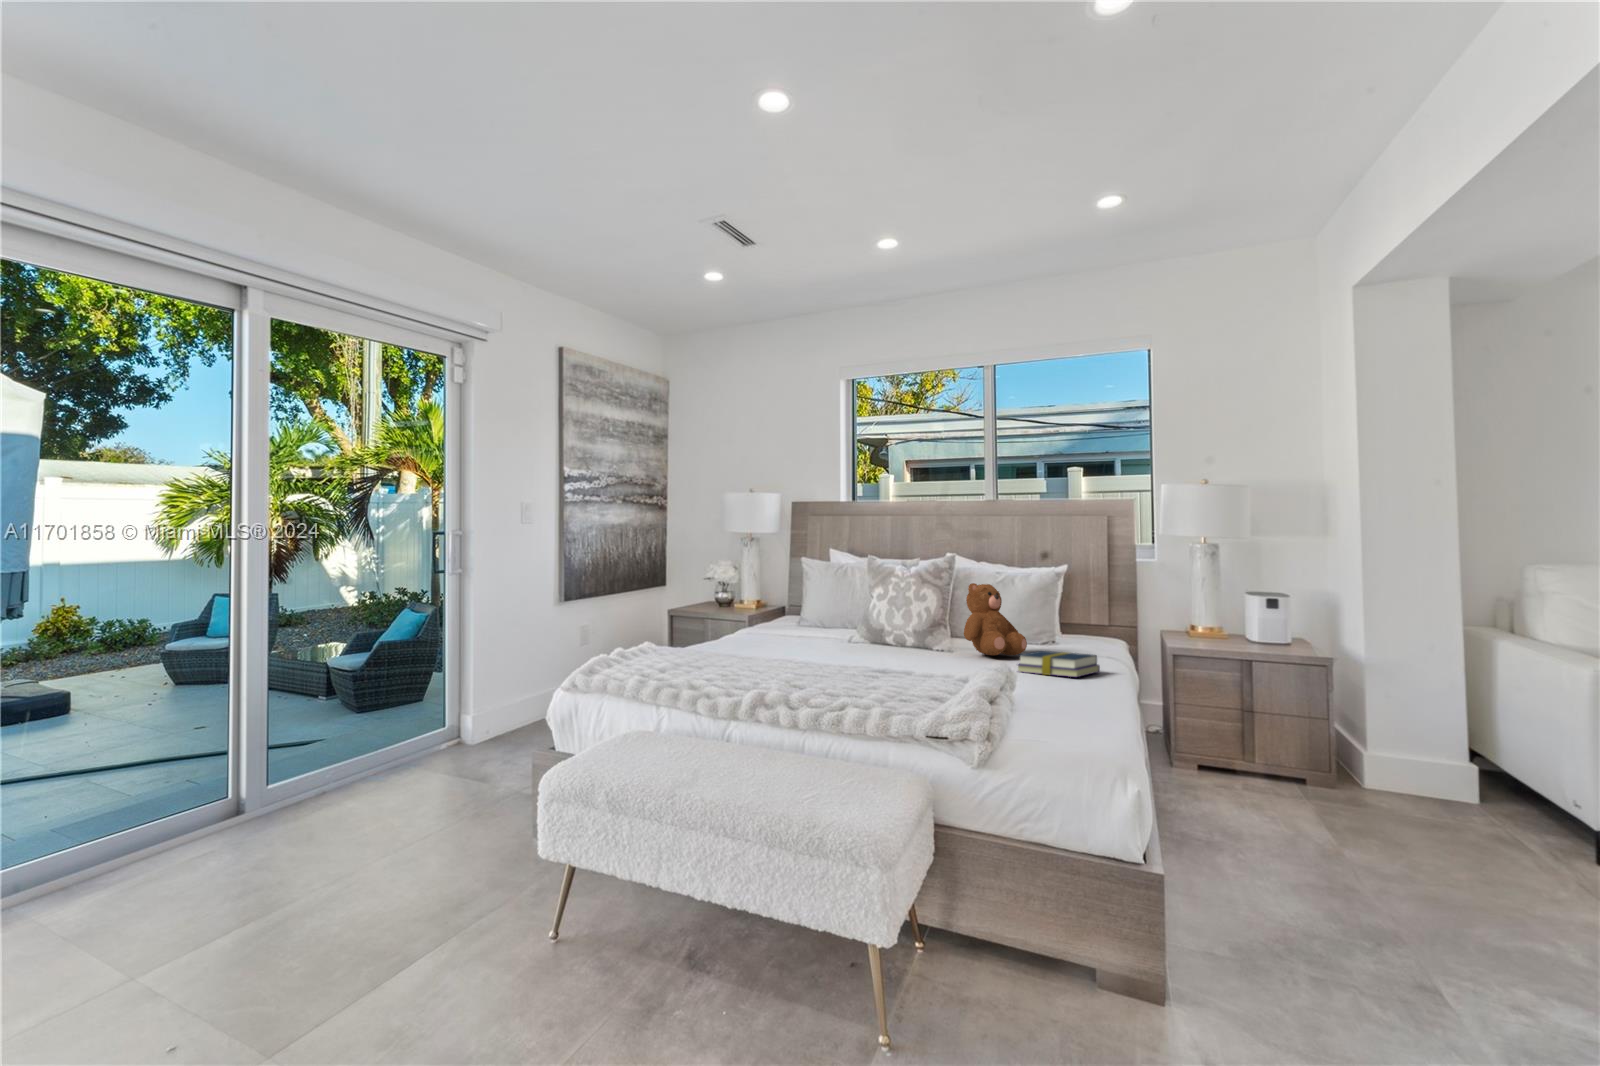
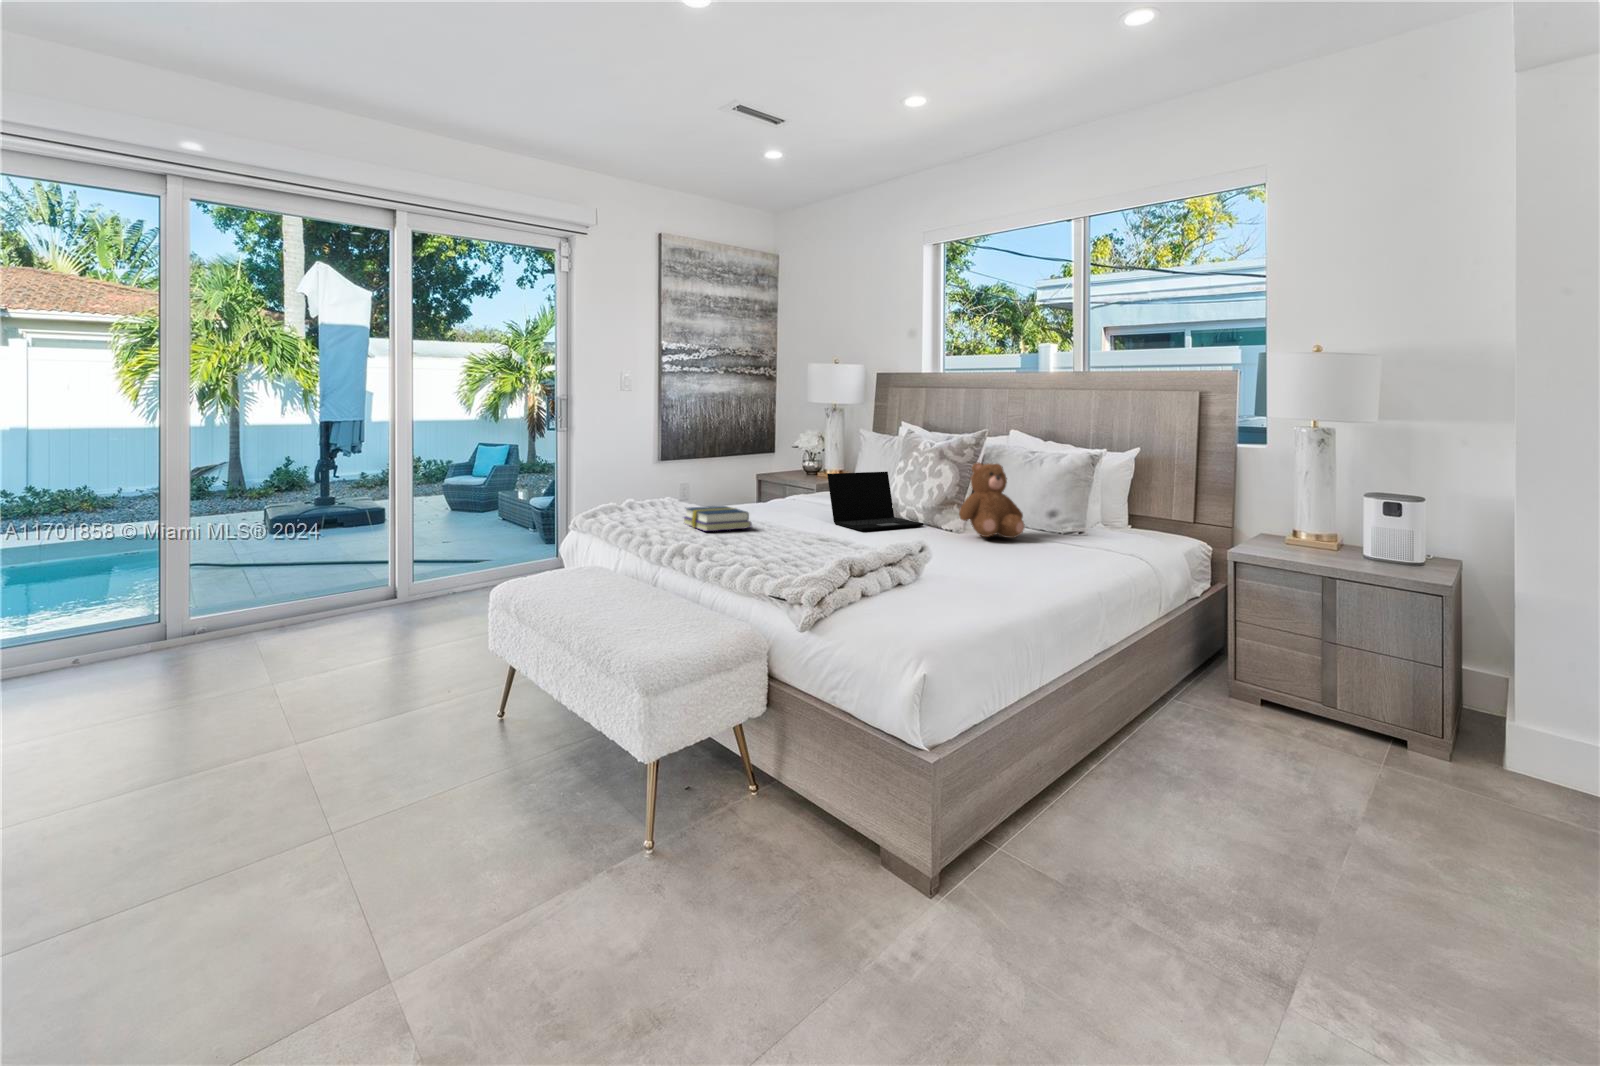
laptop: none [819,597,918,656] -> present [827,472,924,531]
book: present [1018,651,1100,677] -> present [684,506,752,531]

